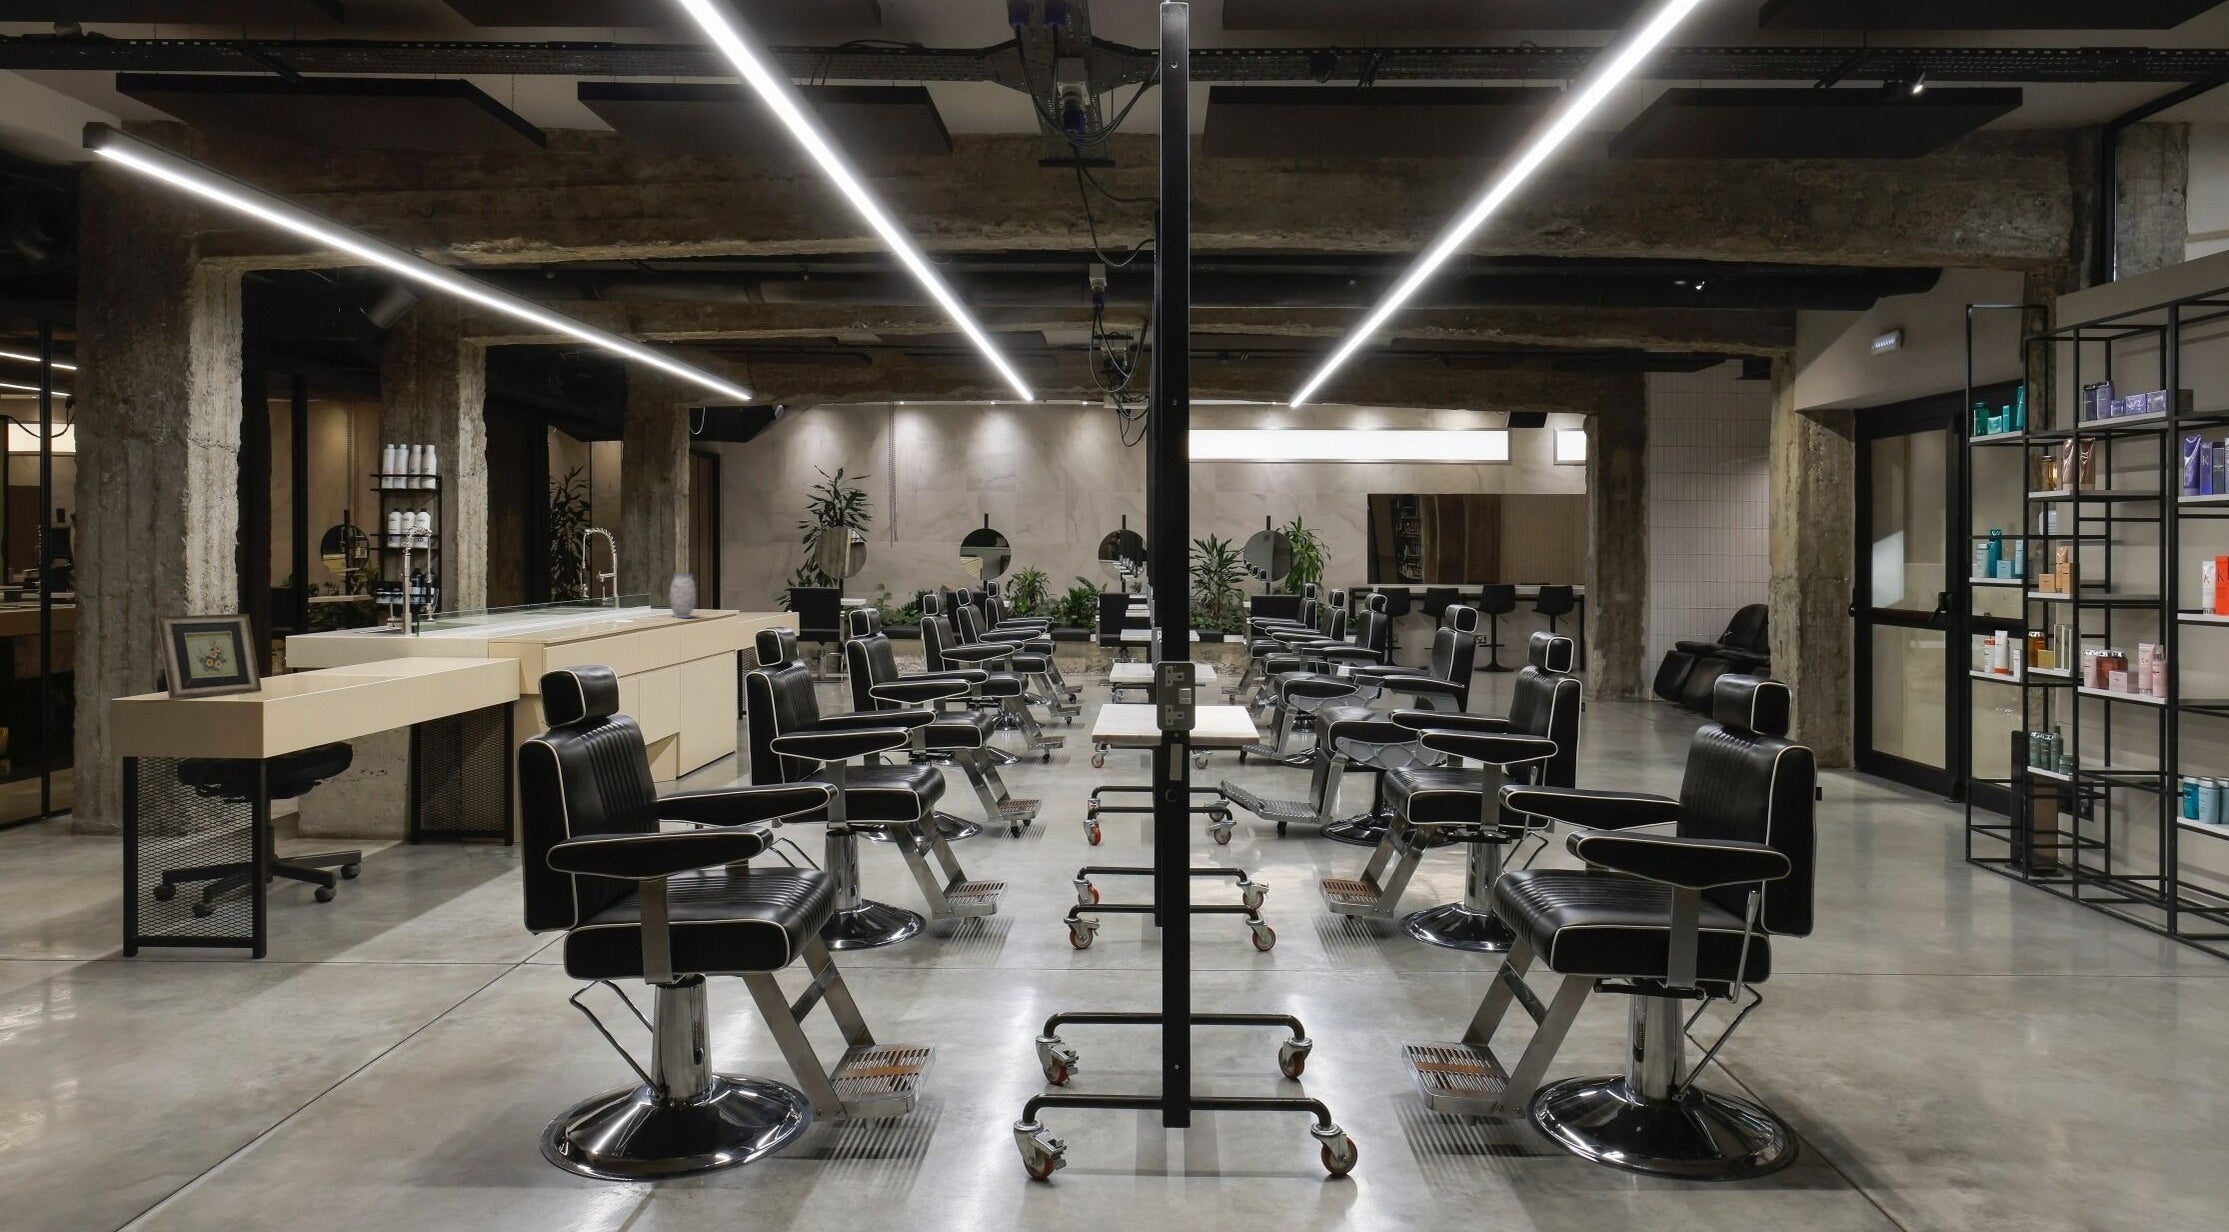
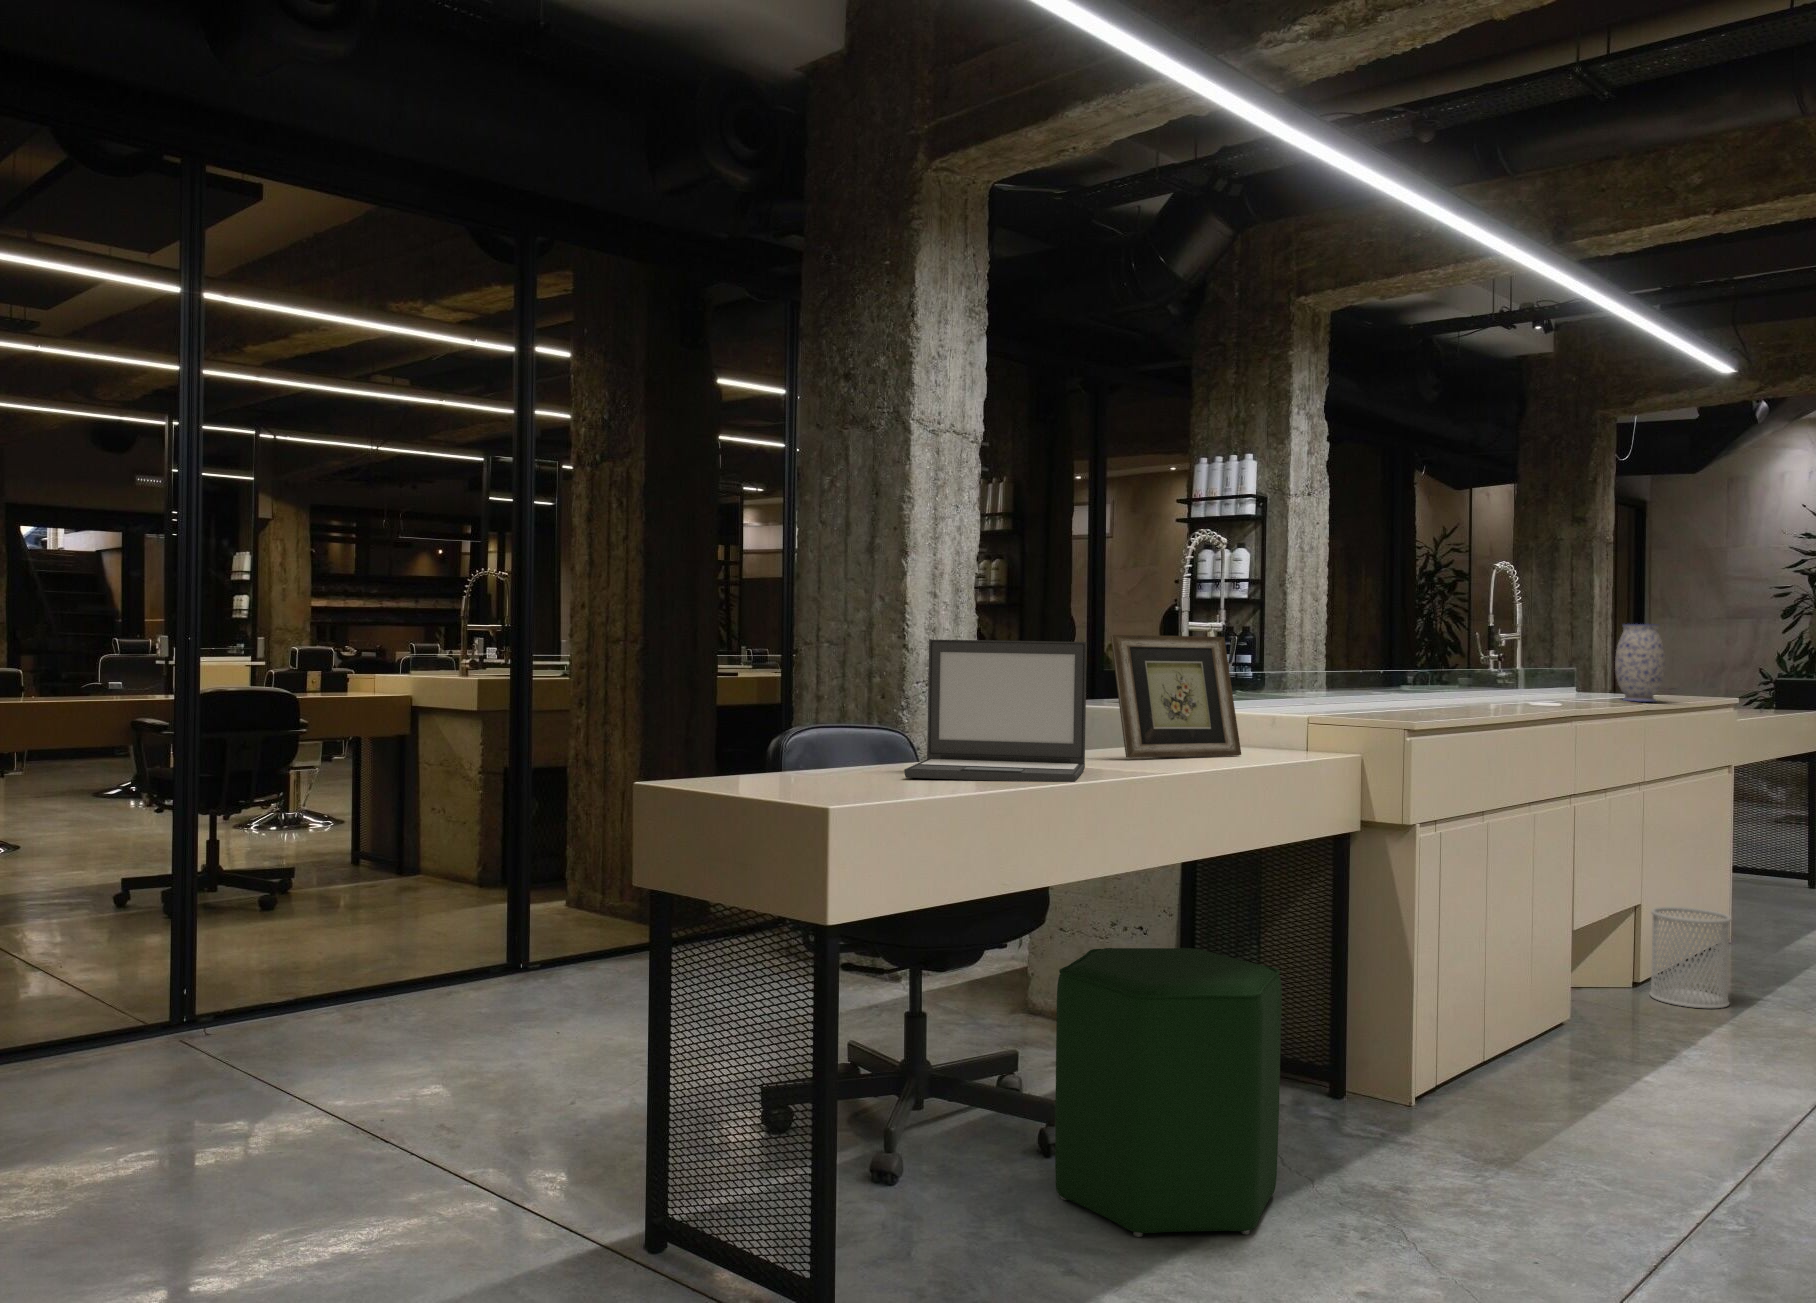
laptop: none [279,613,381,688] -> present [904,639,1087,782]
picture frame: present [156,614,262,699] -> present [1111,635,1241,758]
wastebasket: none [683,730,724,782] -> present [1650,907,1732,1008]
ottoman: none [363,765,485,901] -> present [1055,948,1282,1237]

